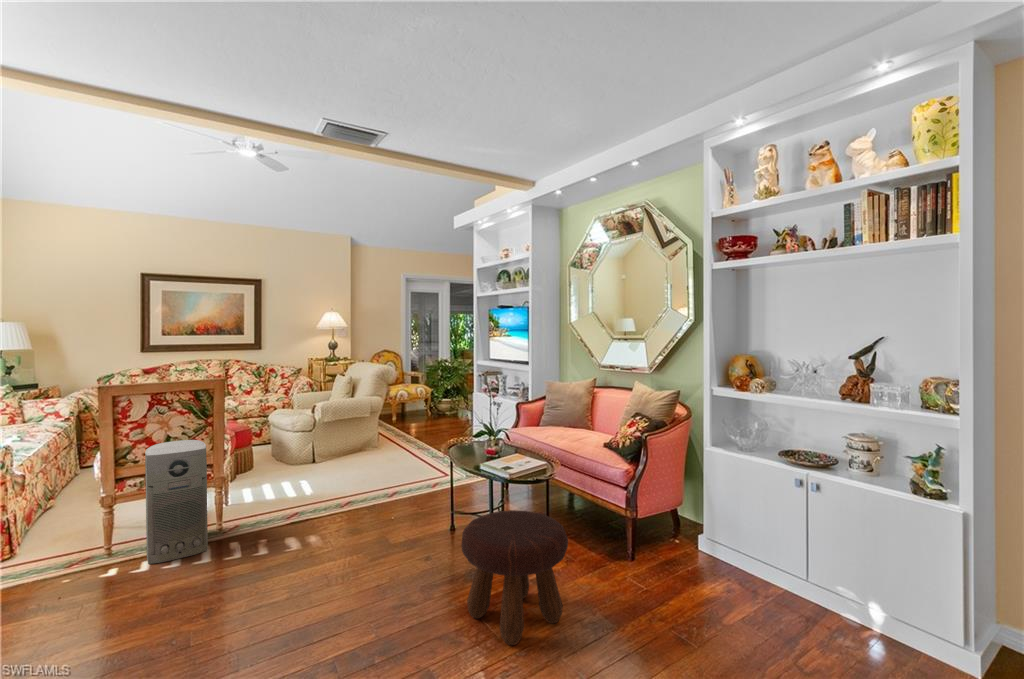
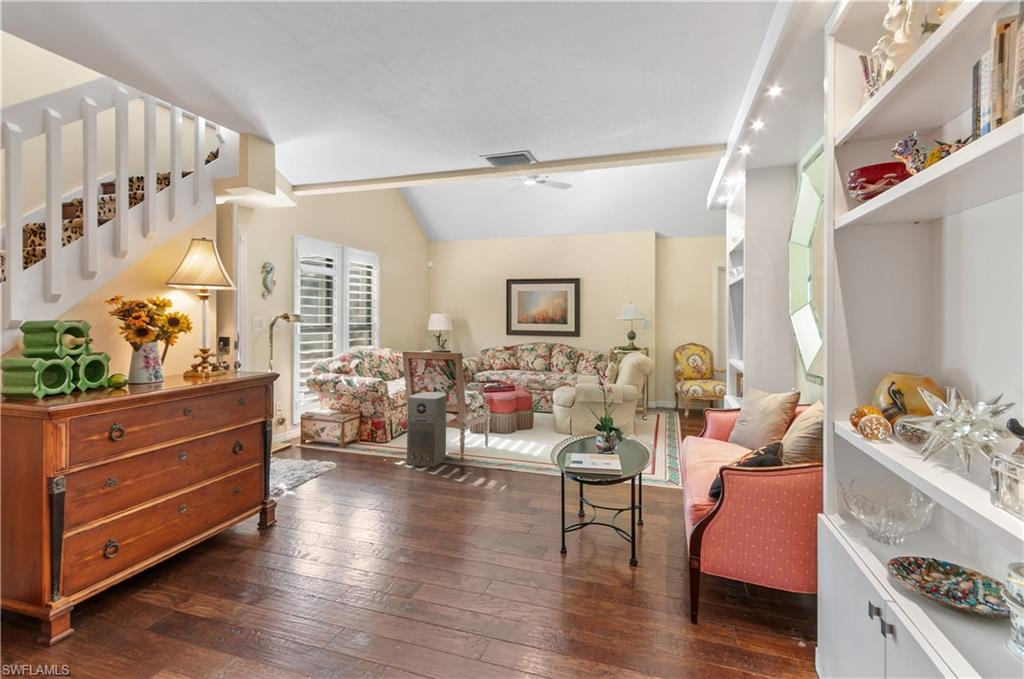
footstool: present [461,510,568,645] -> none [447,494,549,619]

